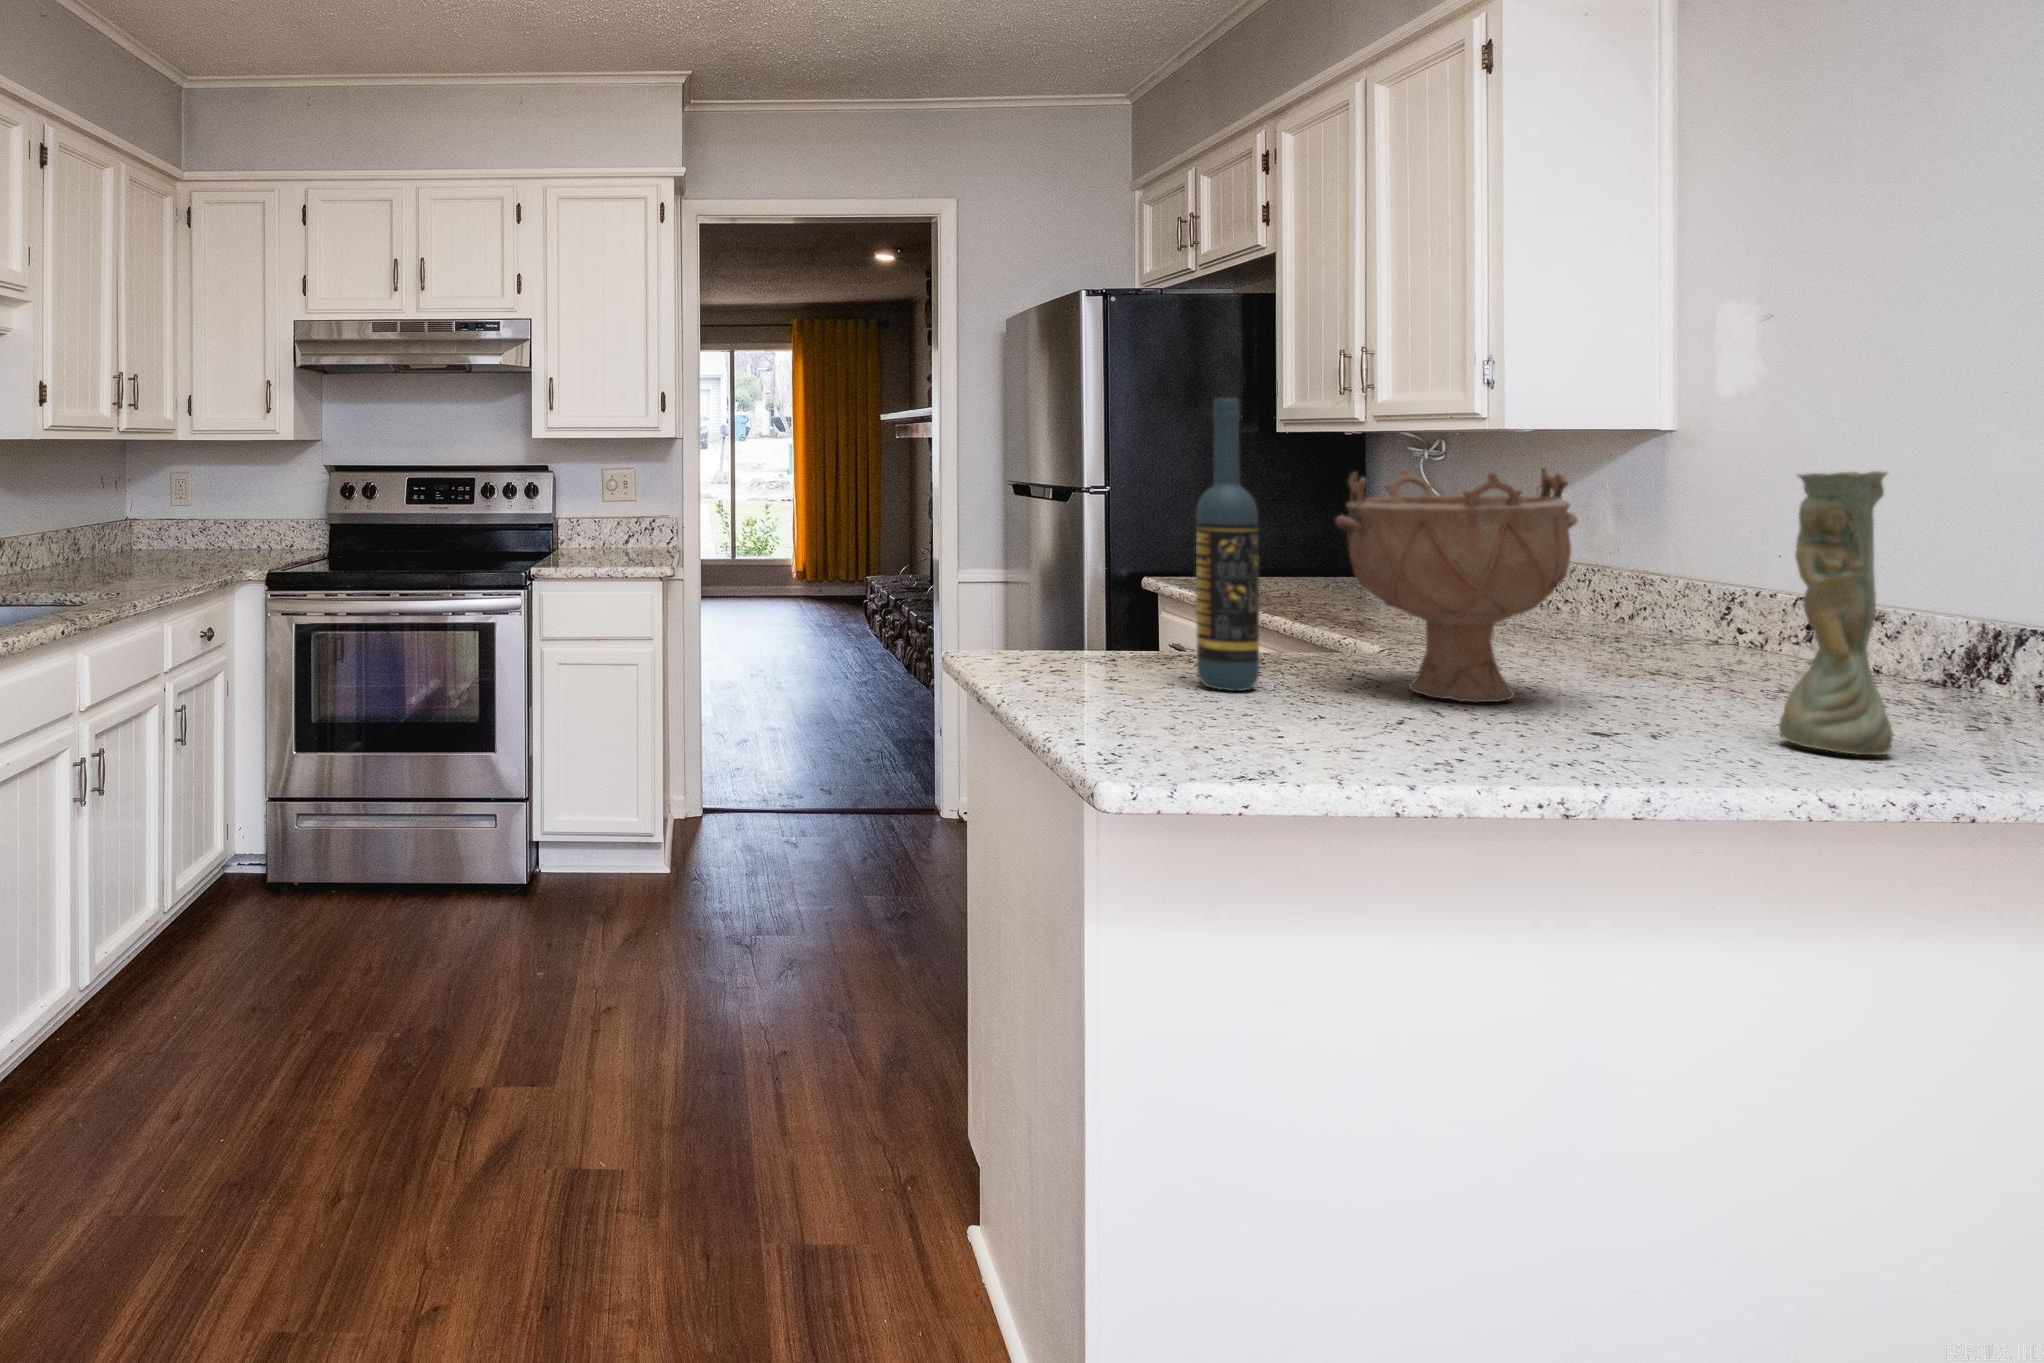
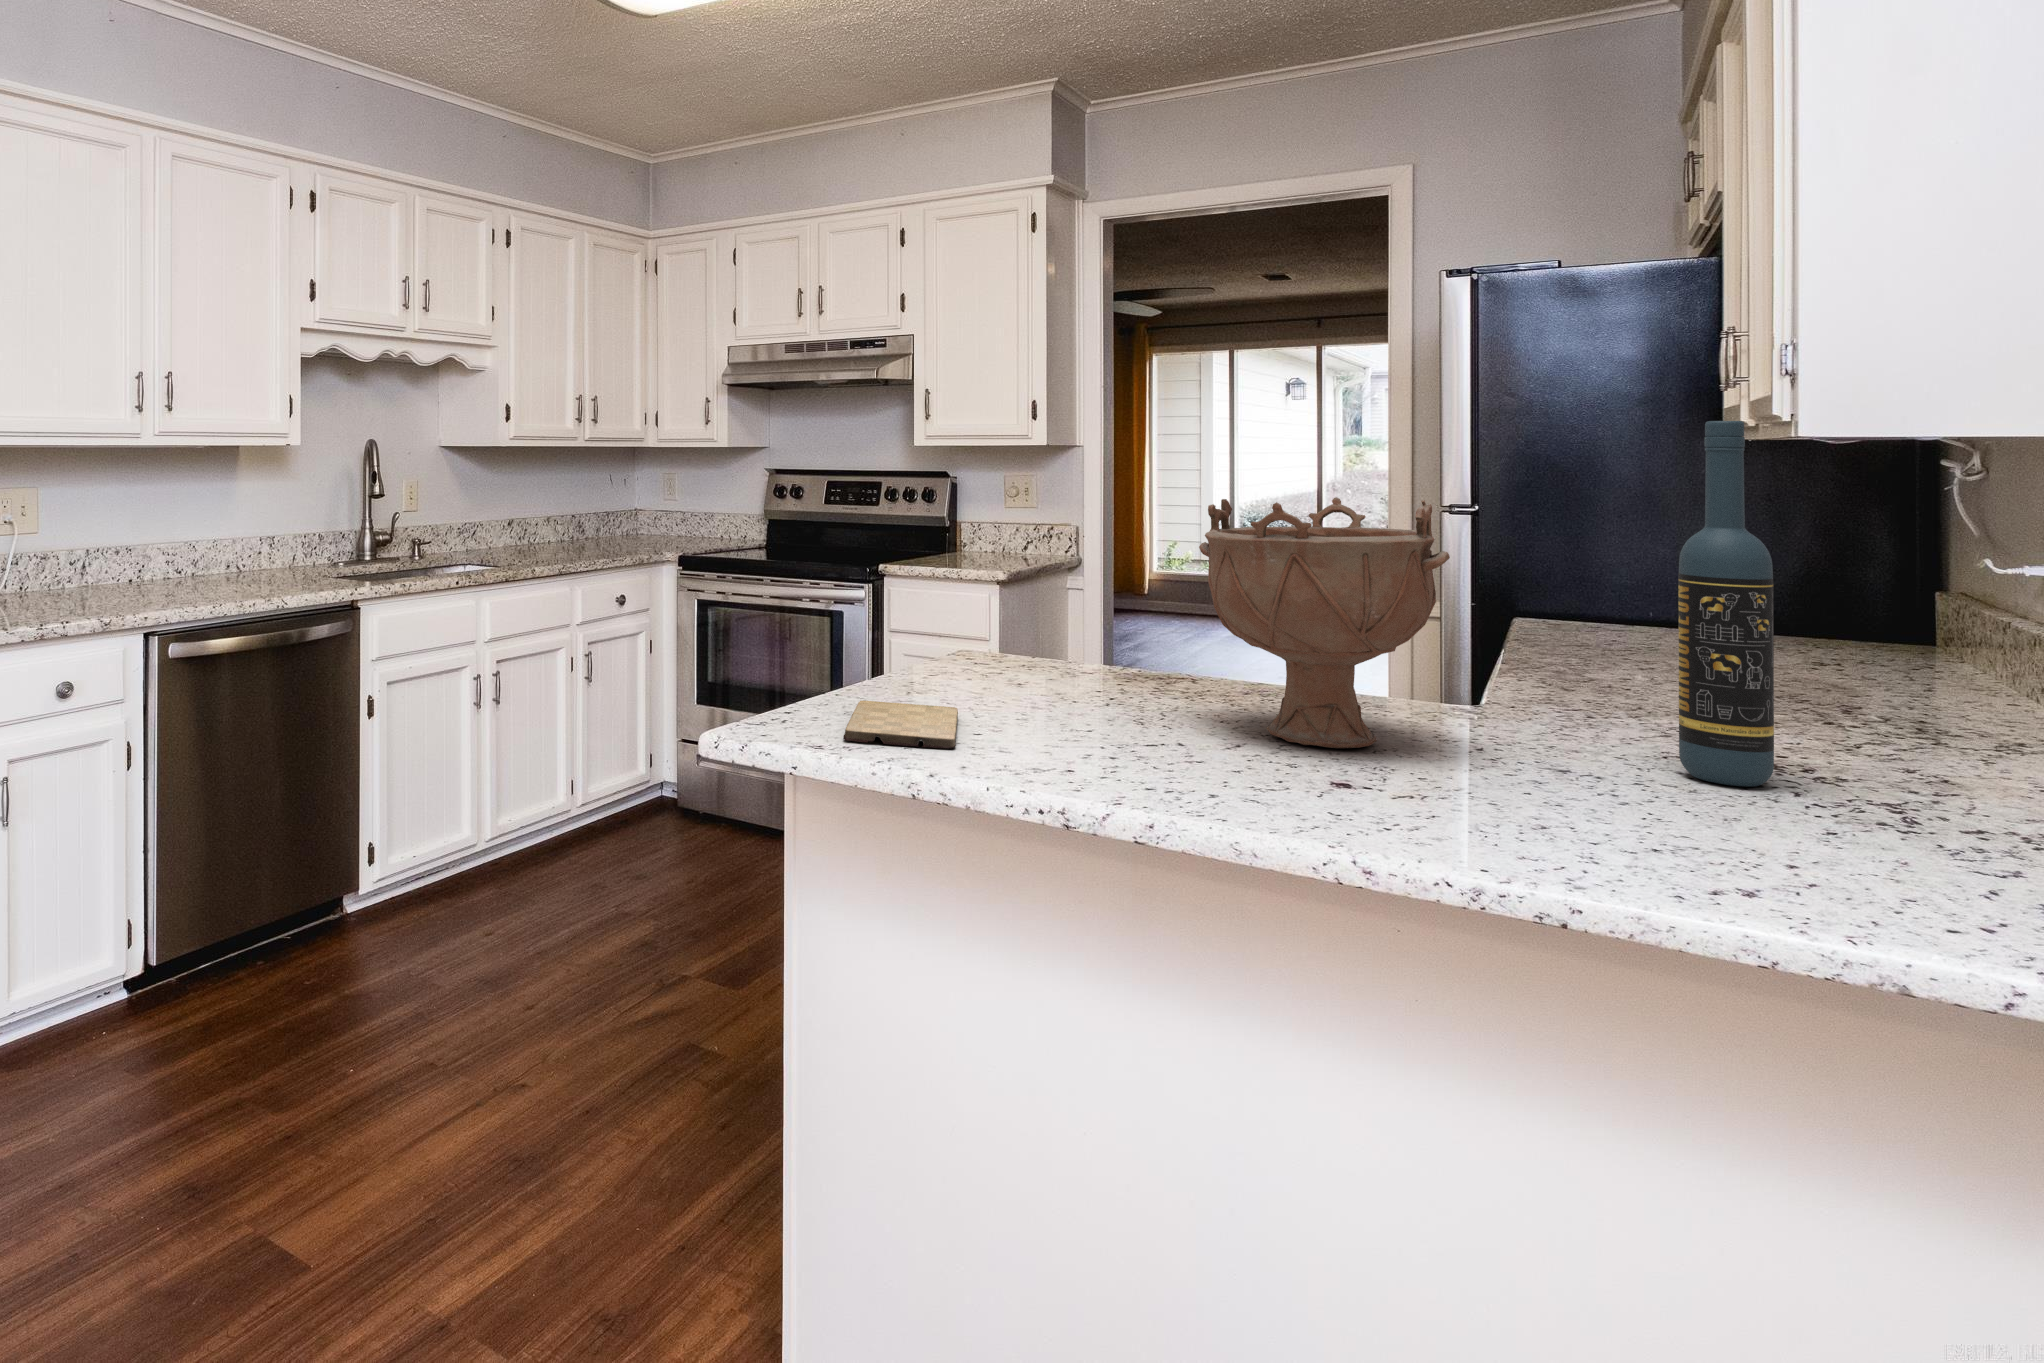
wine bottle: present [1196,398,1259,691] -> present [1678,421,1774,787]
vase: present [1779,471,1893,755] -> none [1484,516,1610,845]
cutting board: none [1110,711,1322,765] -> present [843,701,958,748]

